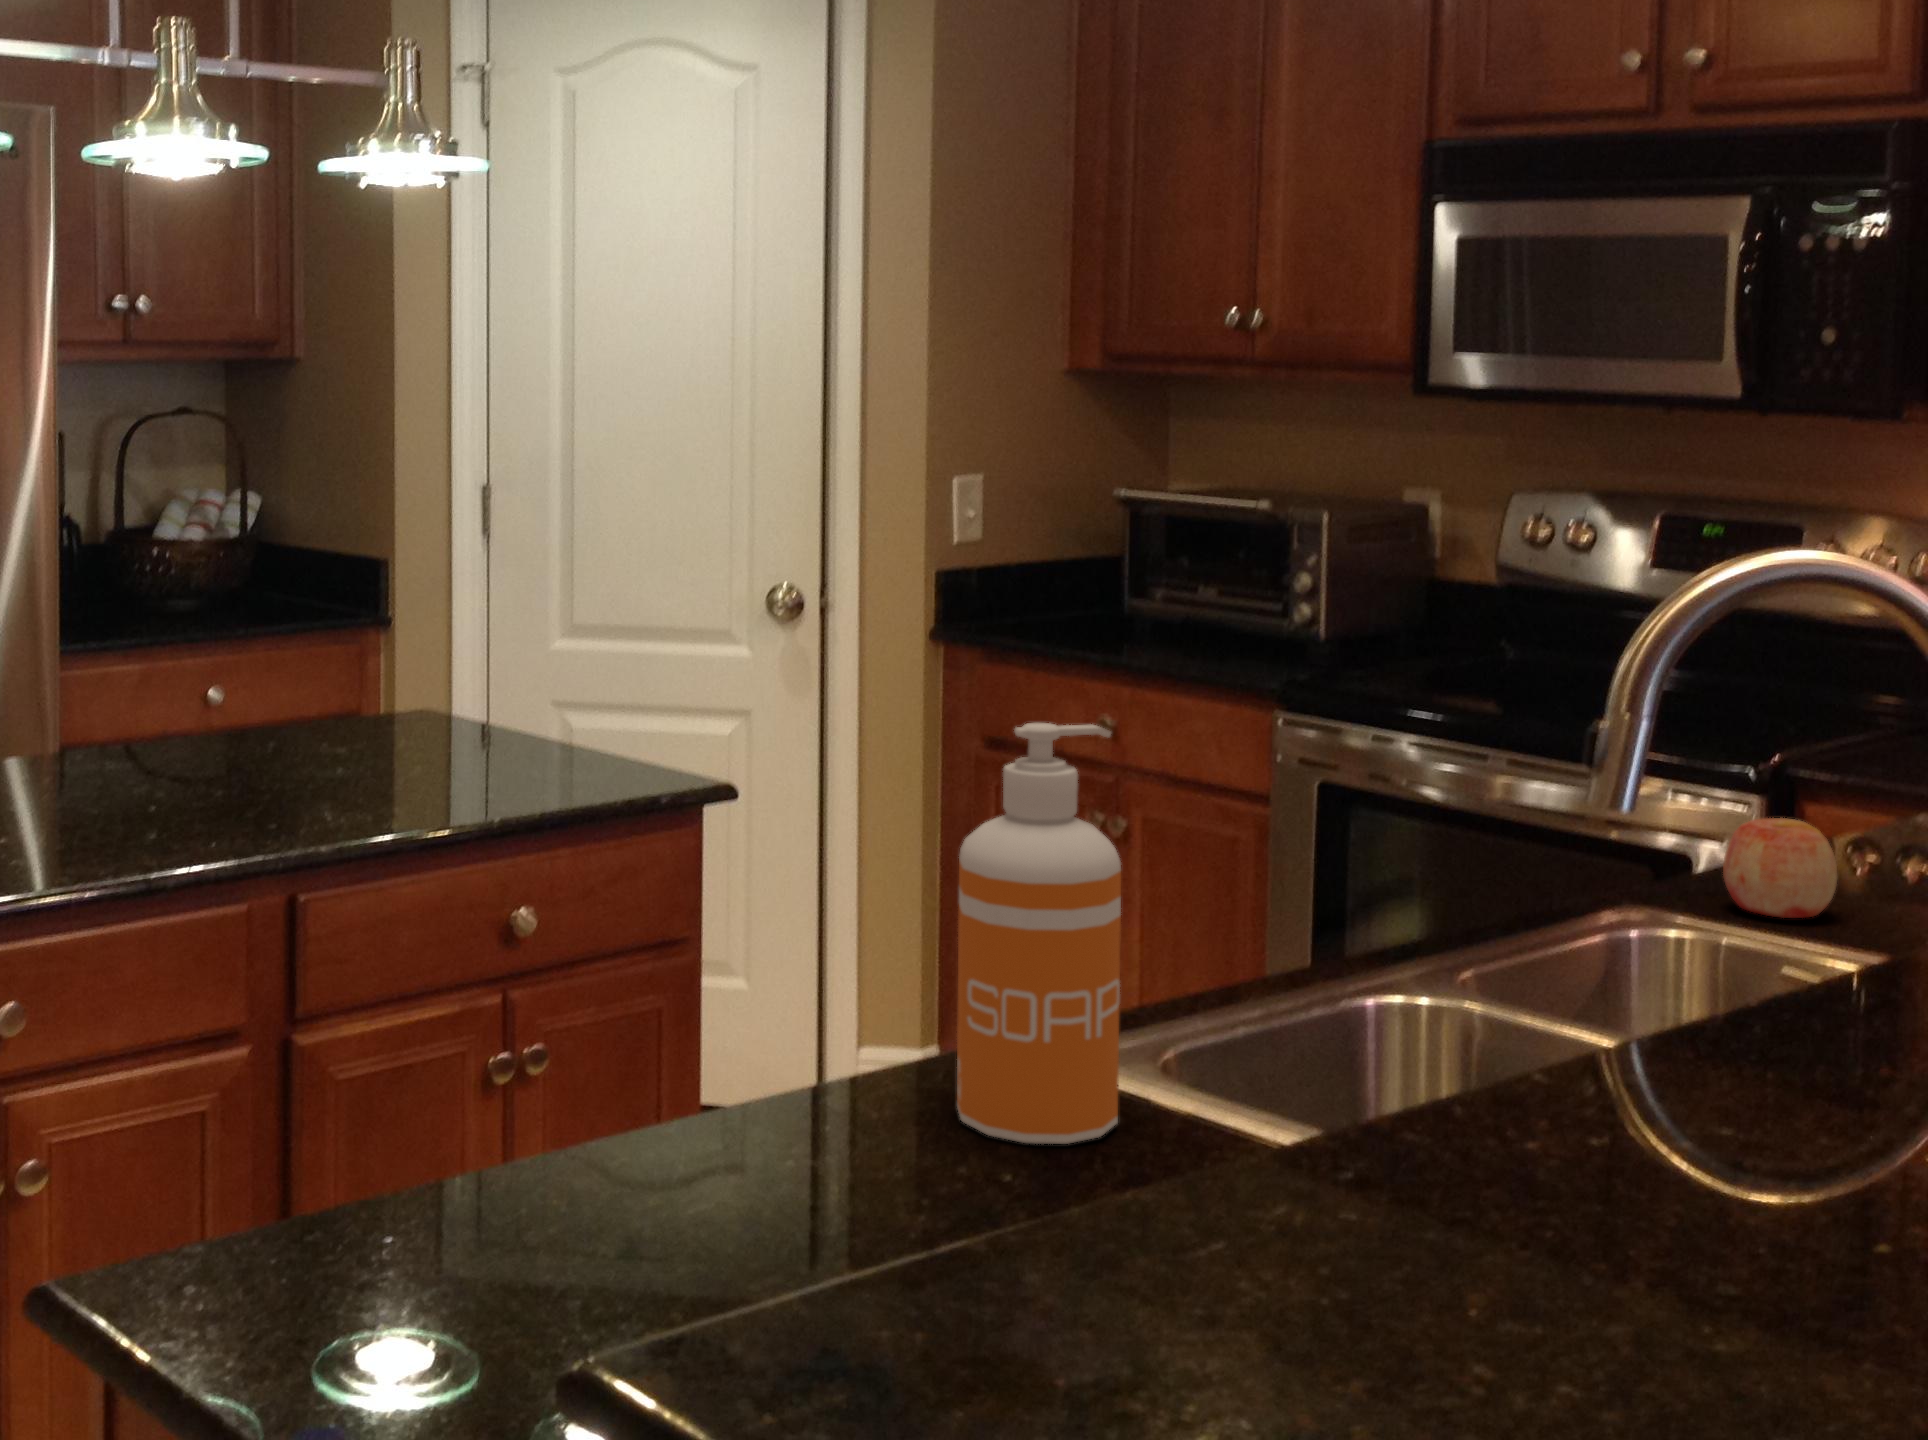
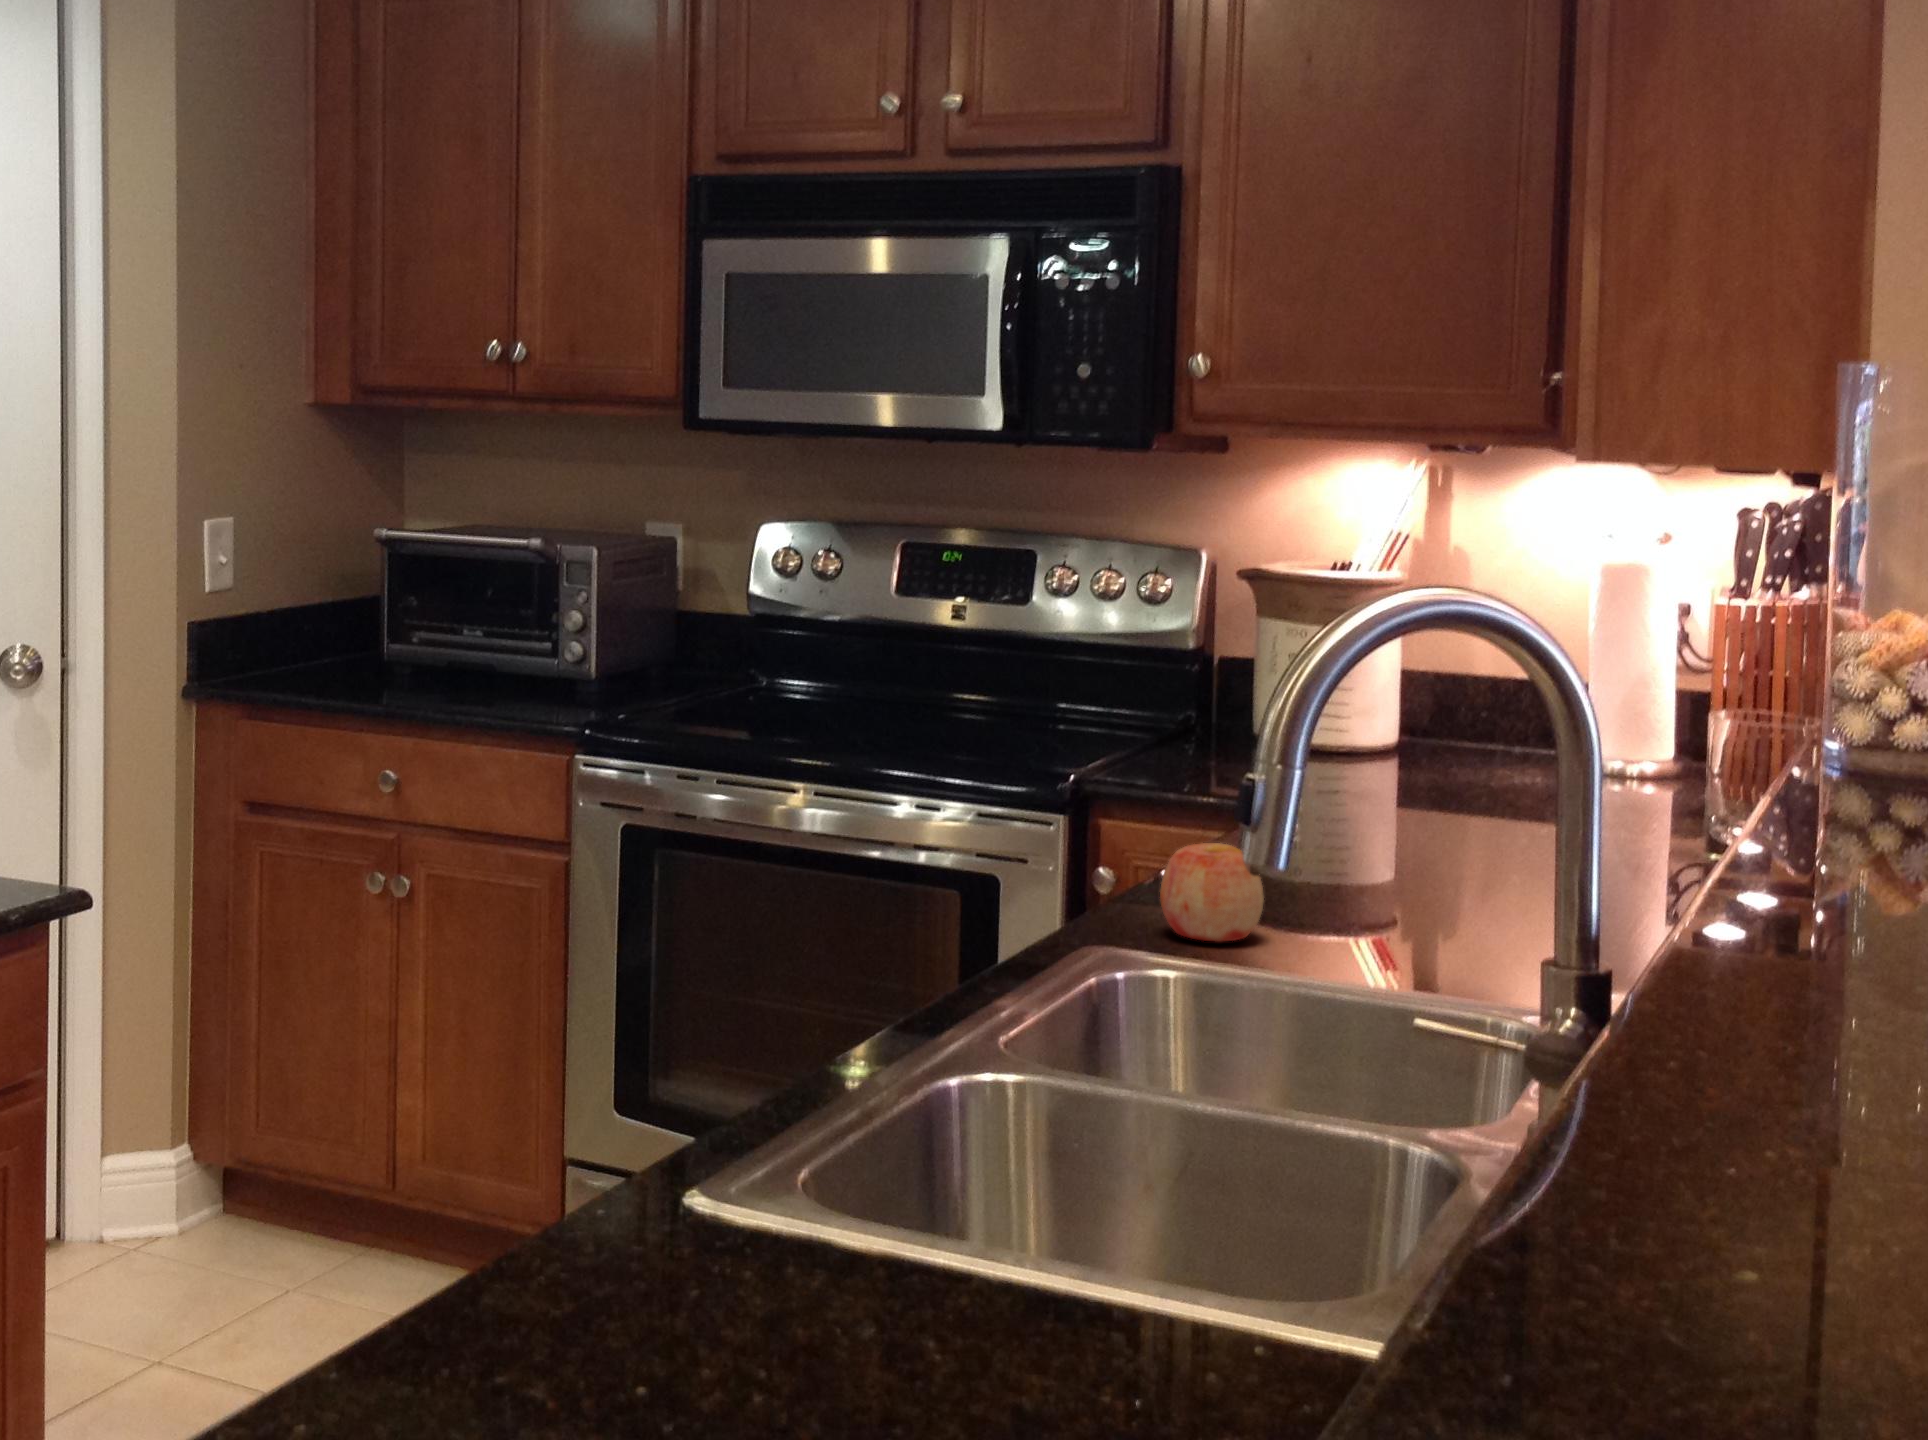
soap dispenser: present [957,723,1121,1144] -> none [641,816,831,1324]

